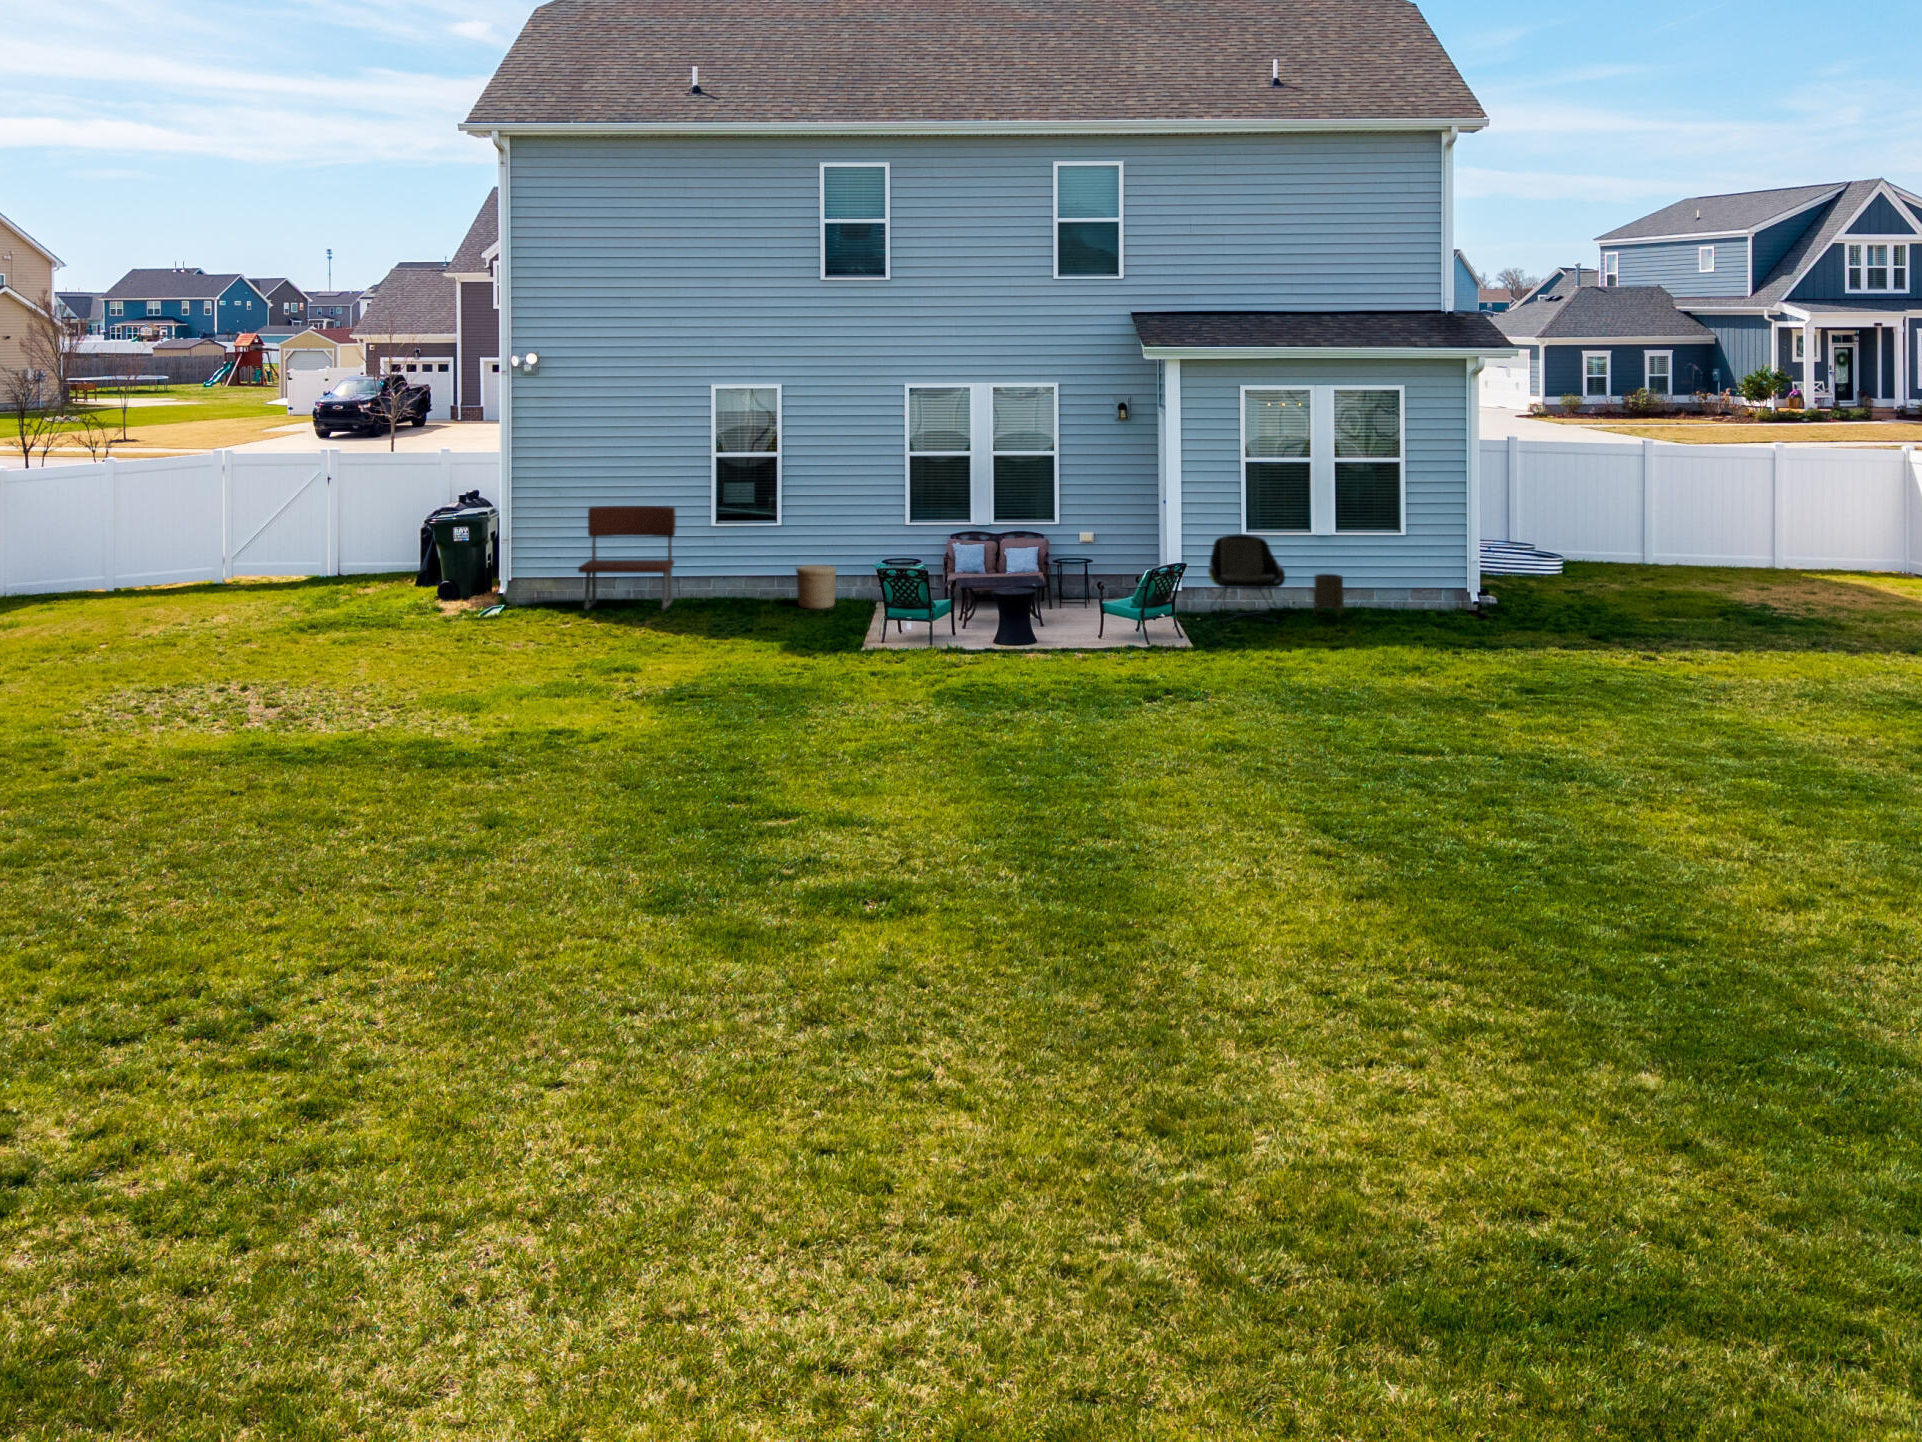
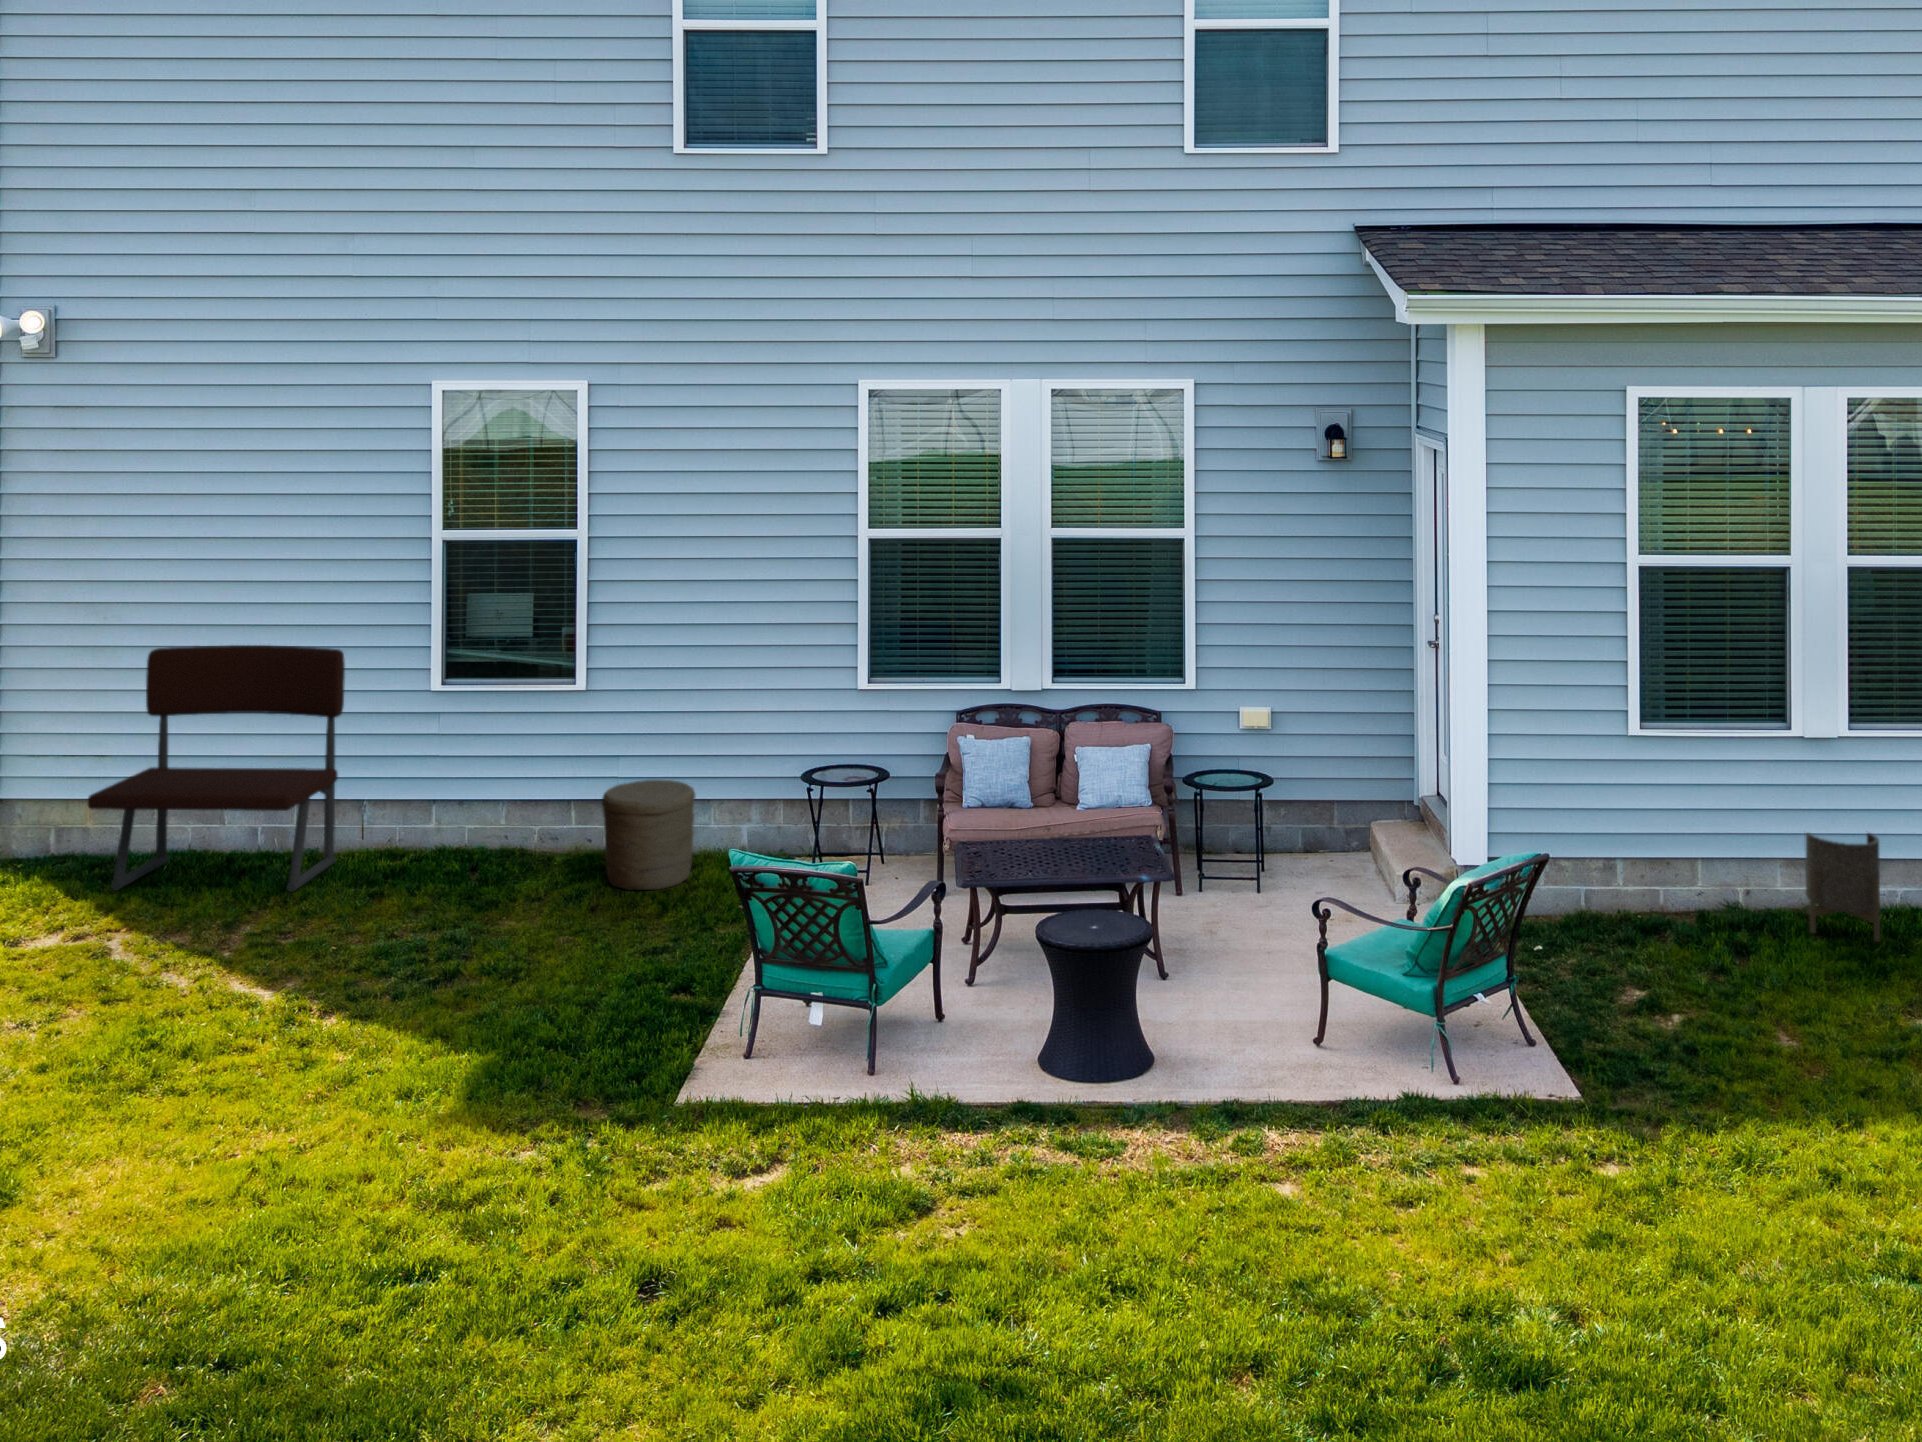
lounge chair: present [1208,534,1285,623] -> none [1555,731,1766,971]

